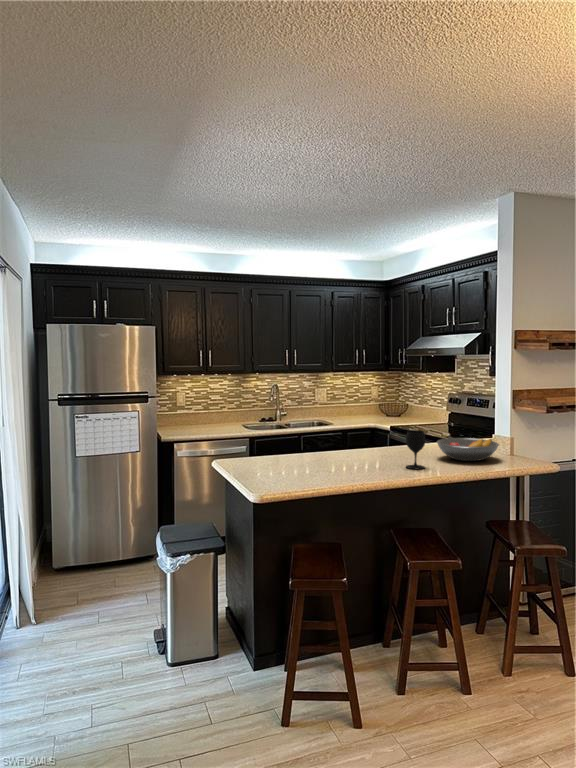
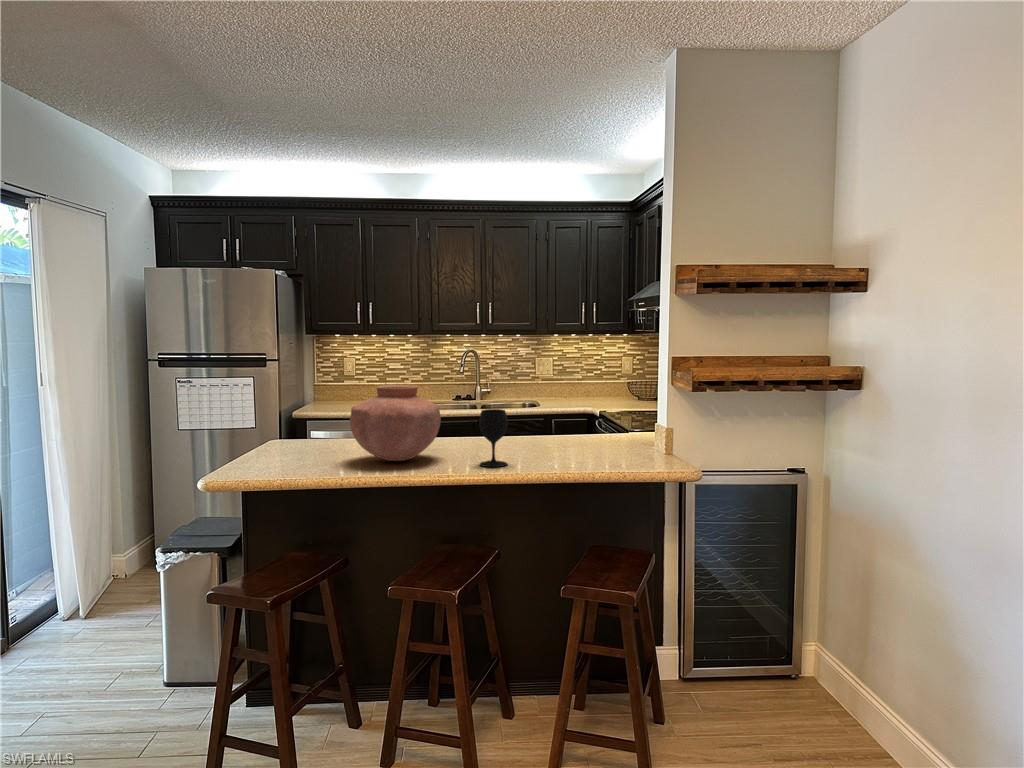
vase: none [314,416,377,469] -> present [350,385,441,461]
fruit bowl: present [437,438,499,461] -> none [551,426,643,461]

